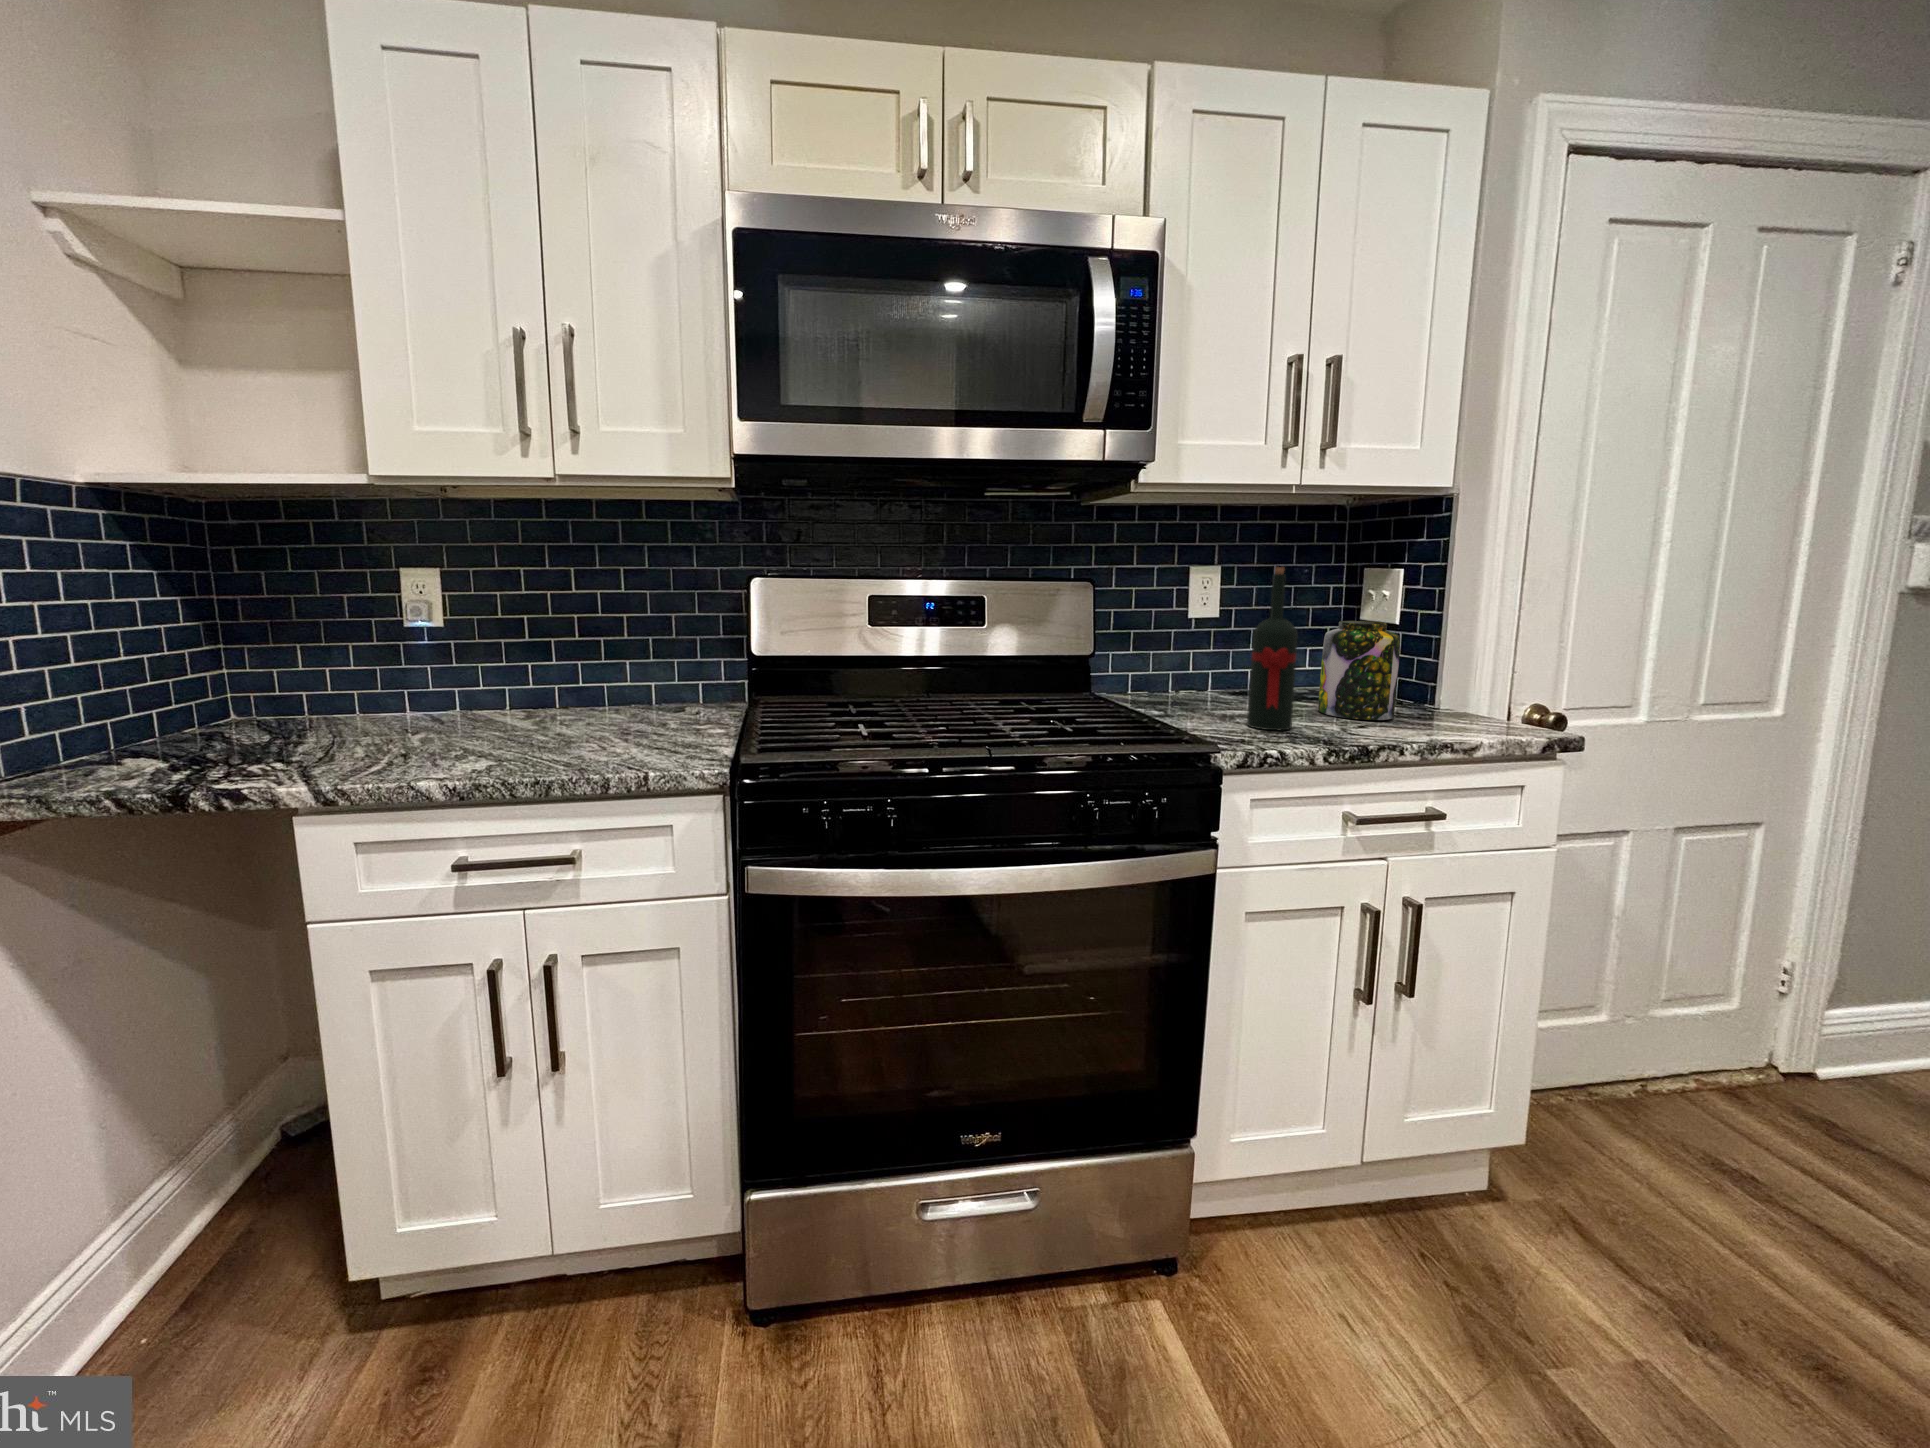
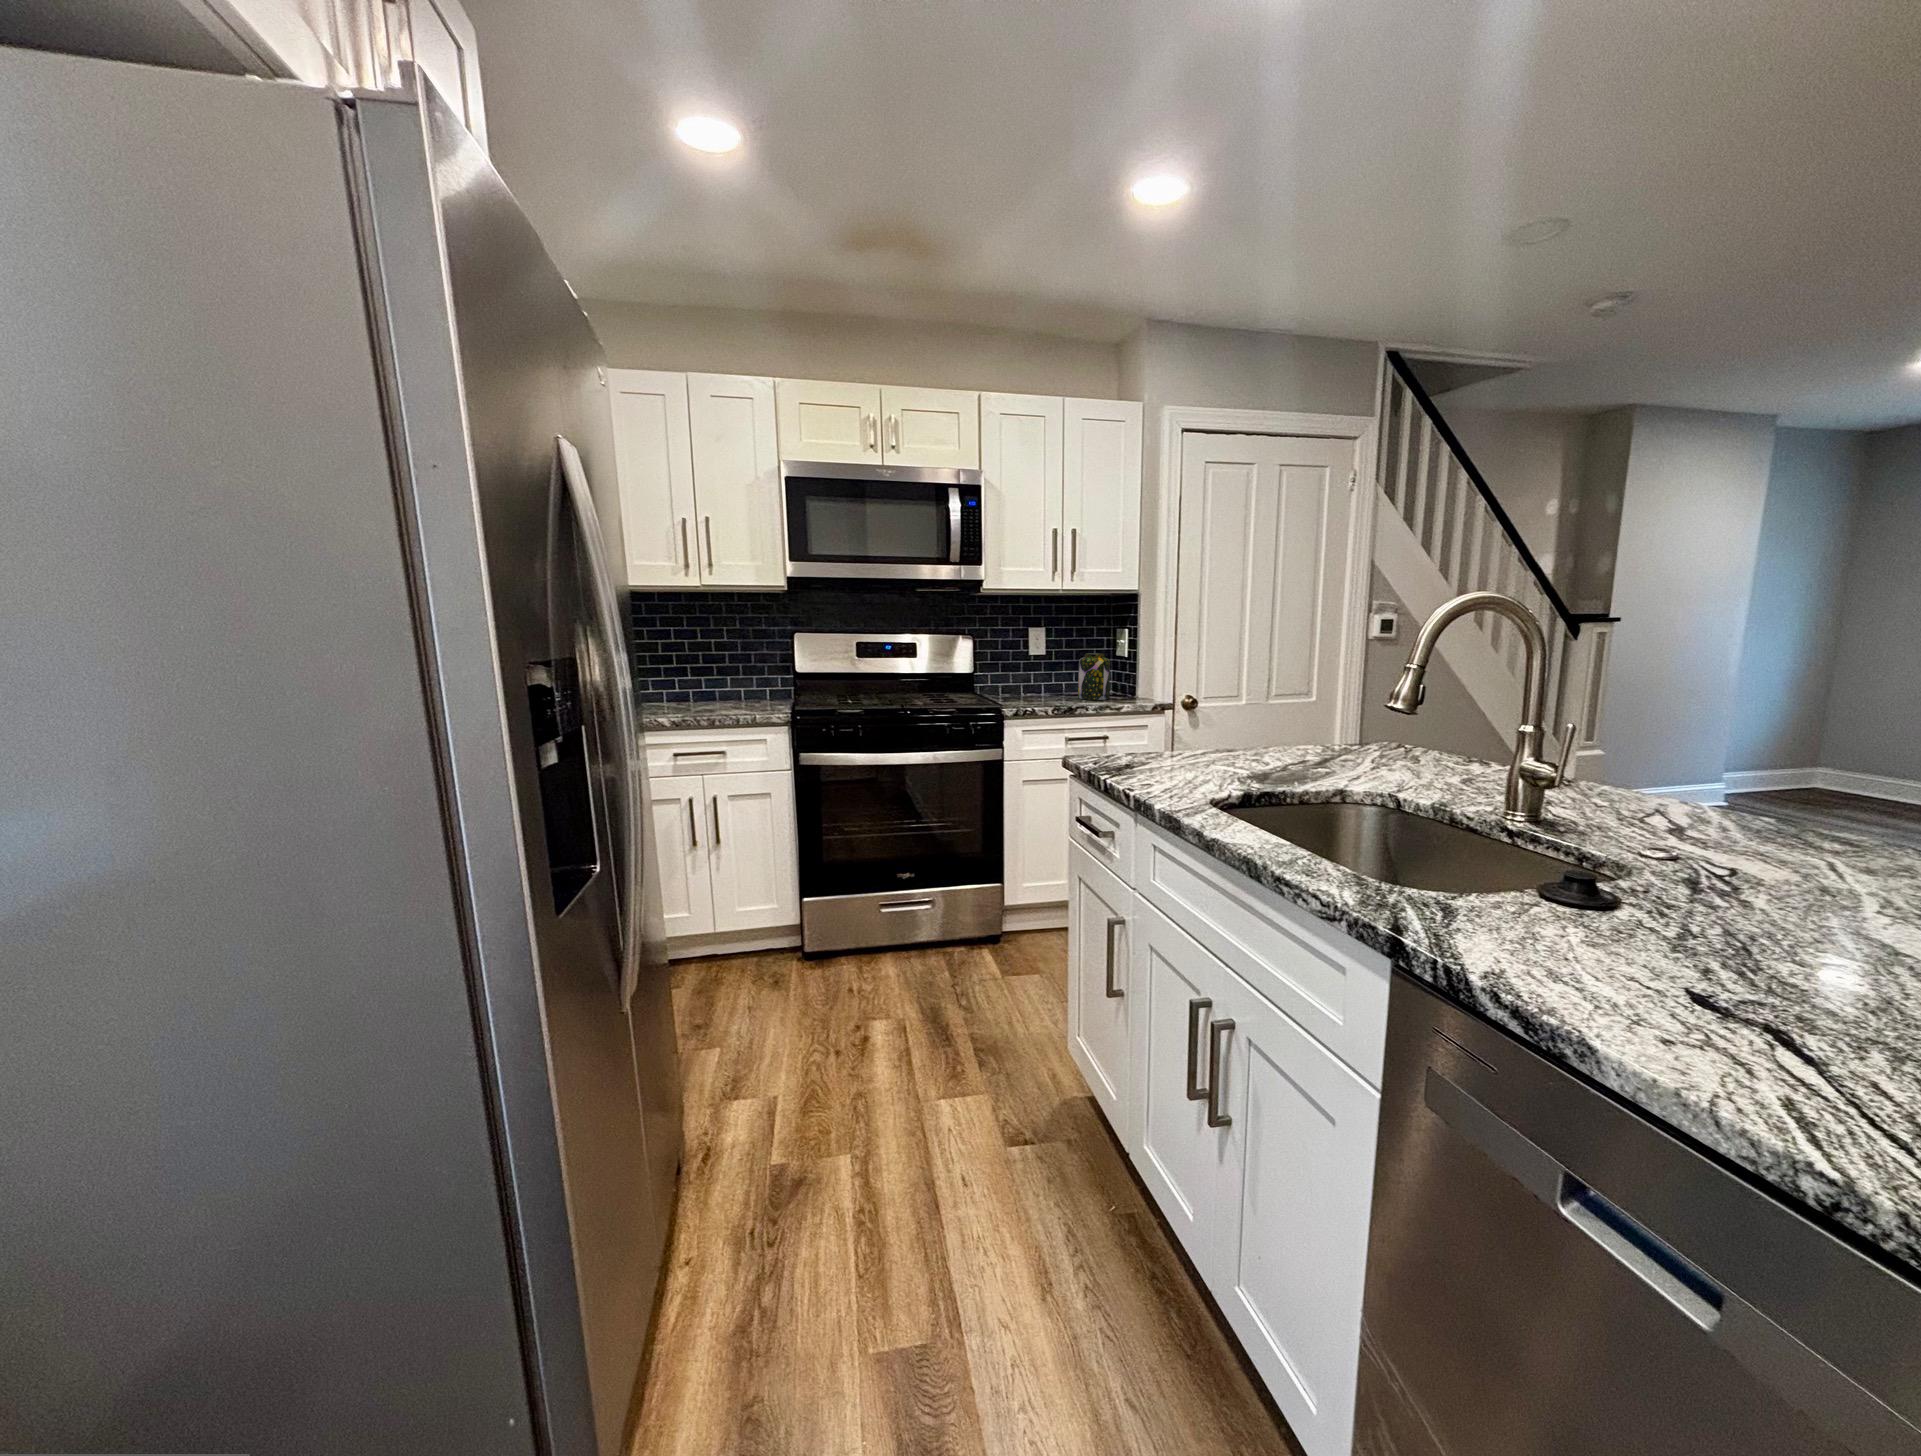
wine bottle: present [1247,567,1298,730] -> none [1032,628,1051,703]

